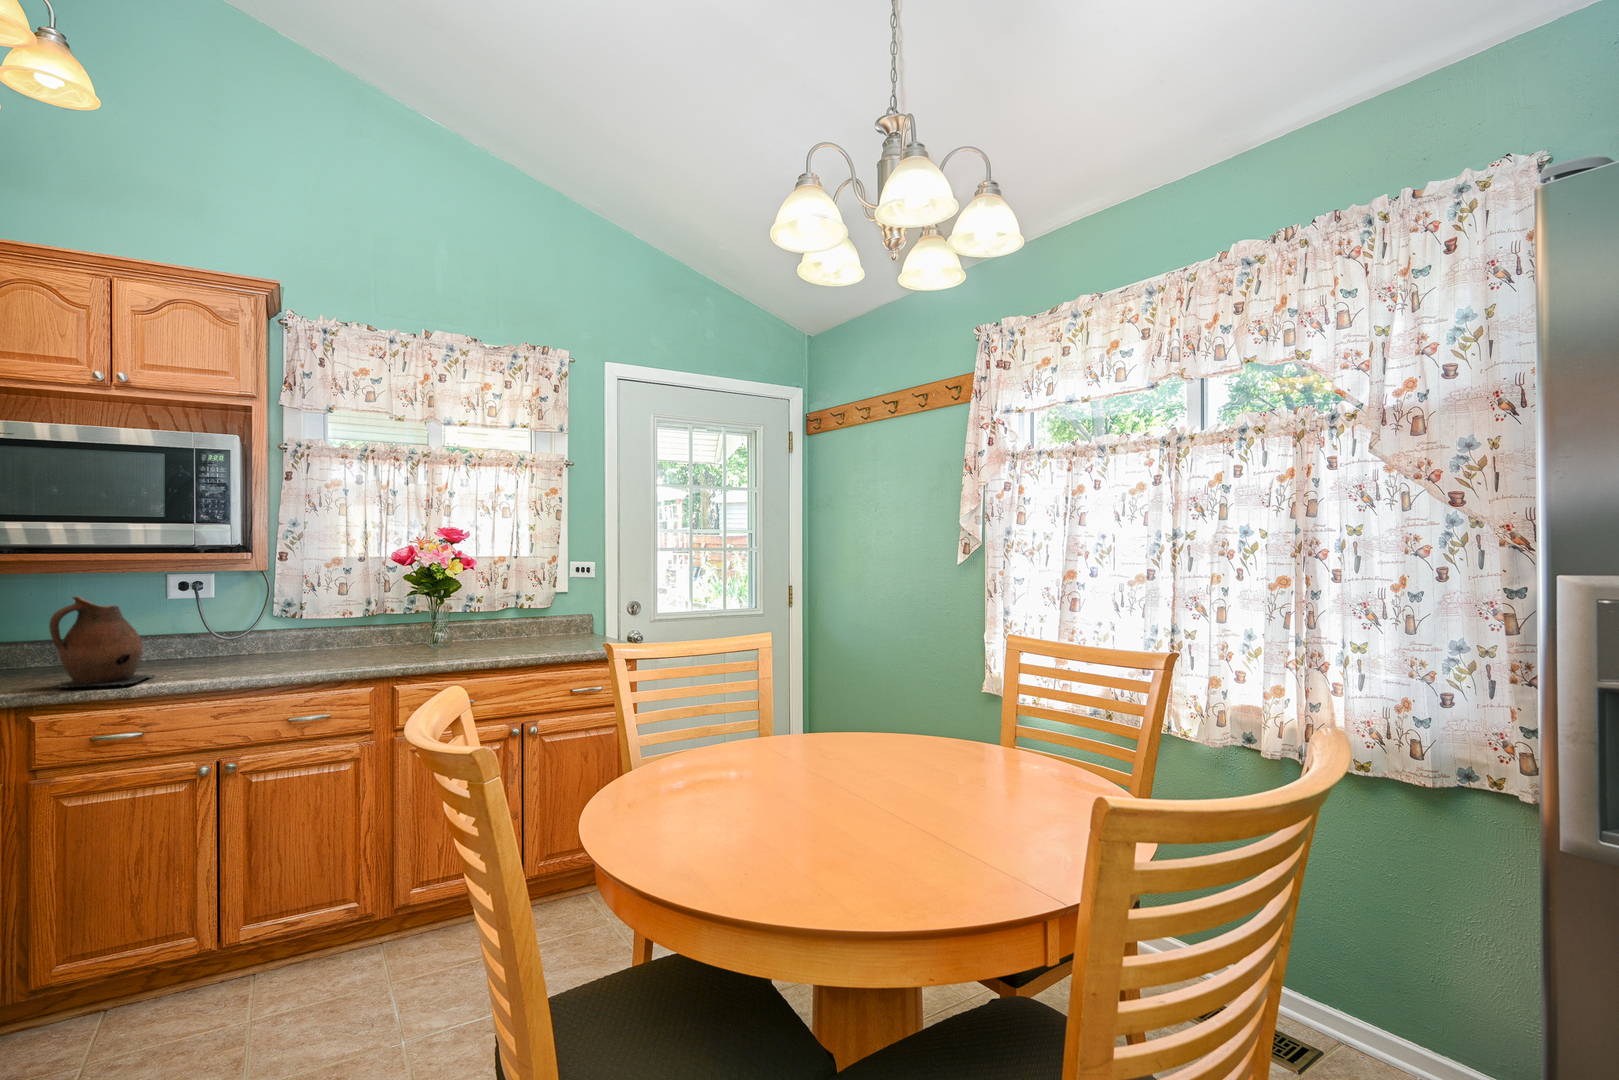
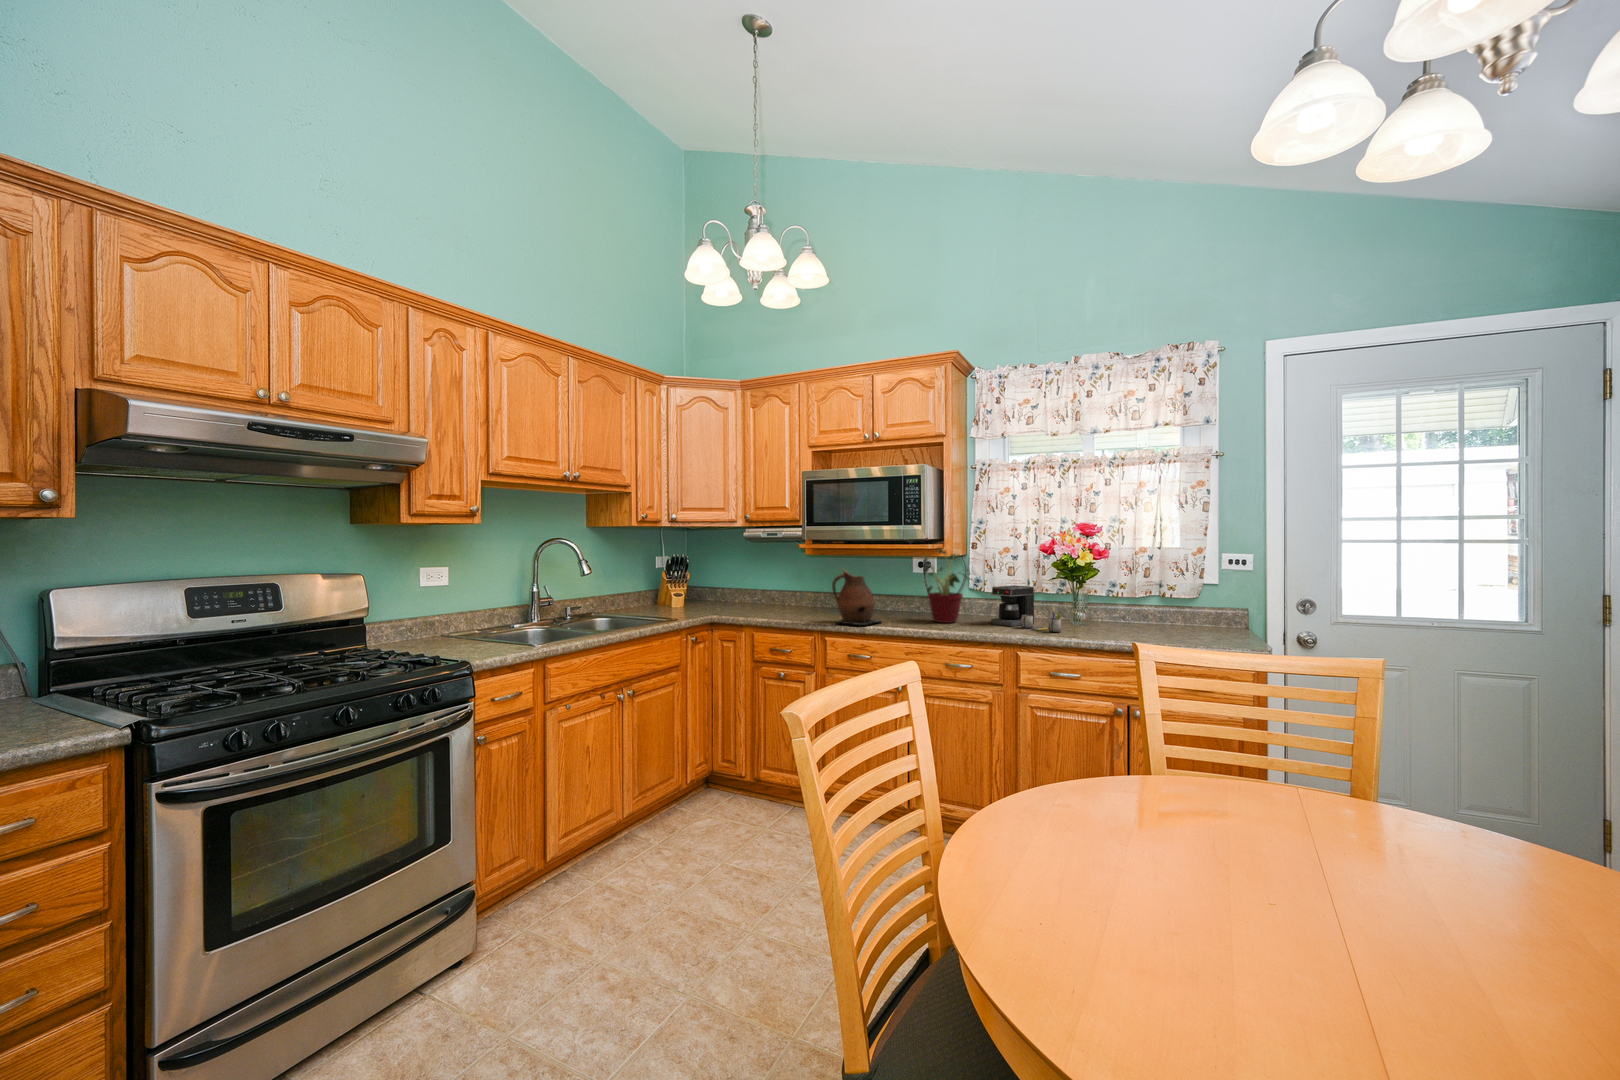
potted plant: none [206,558,298,666] -> present [923,548,968,623]
coffee maker: none [330,606,437,659] -> present [991,585,1063,632]

